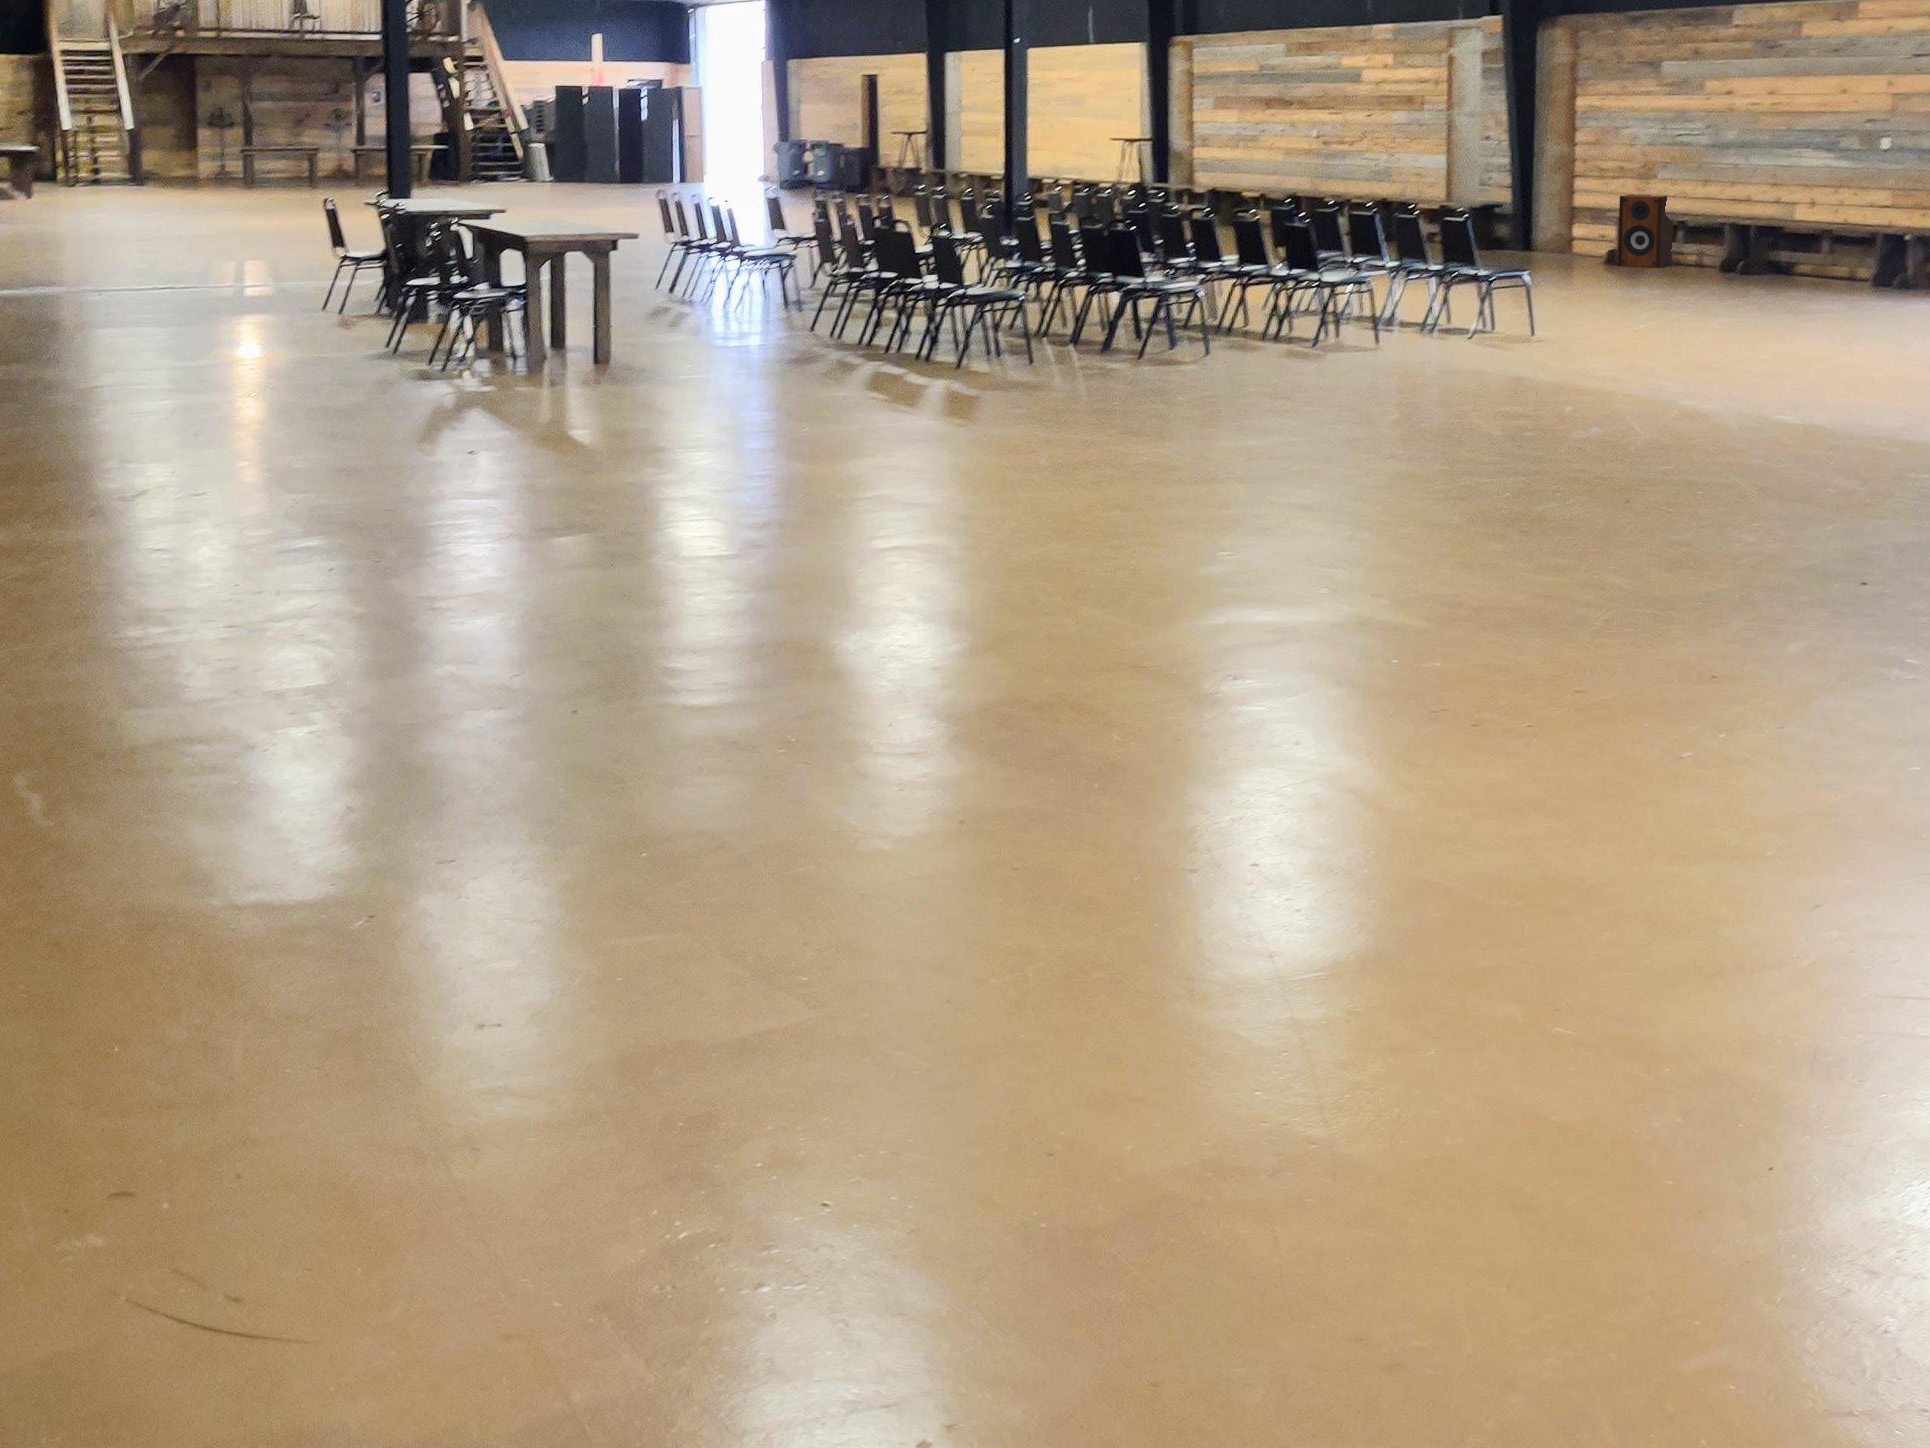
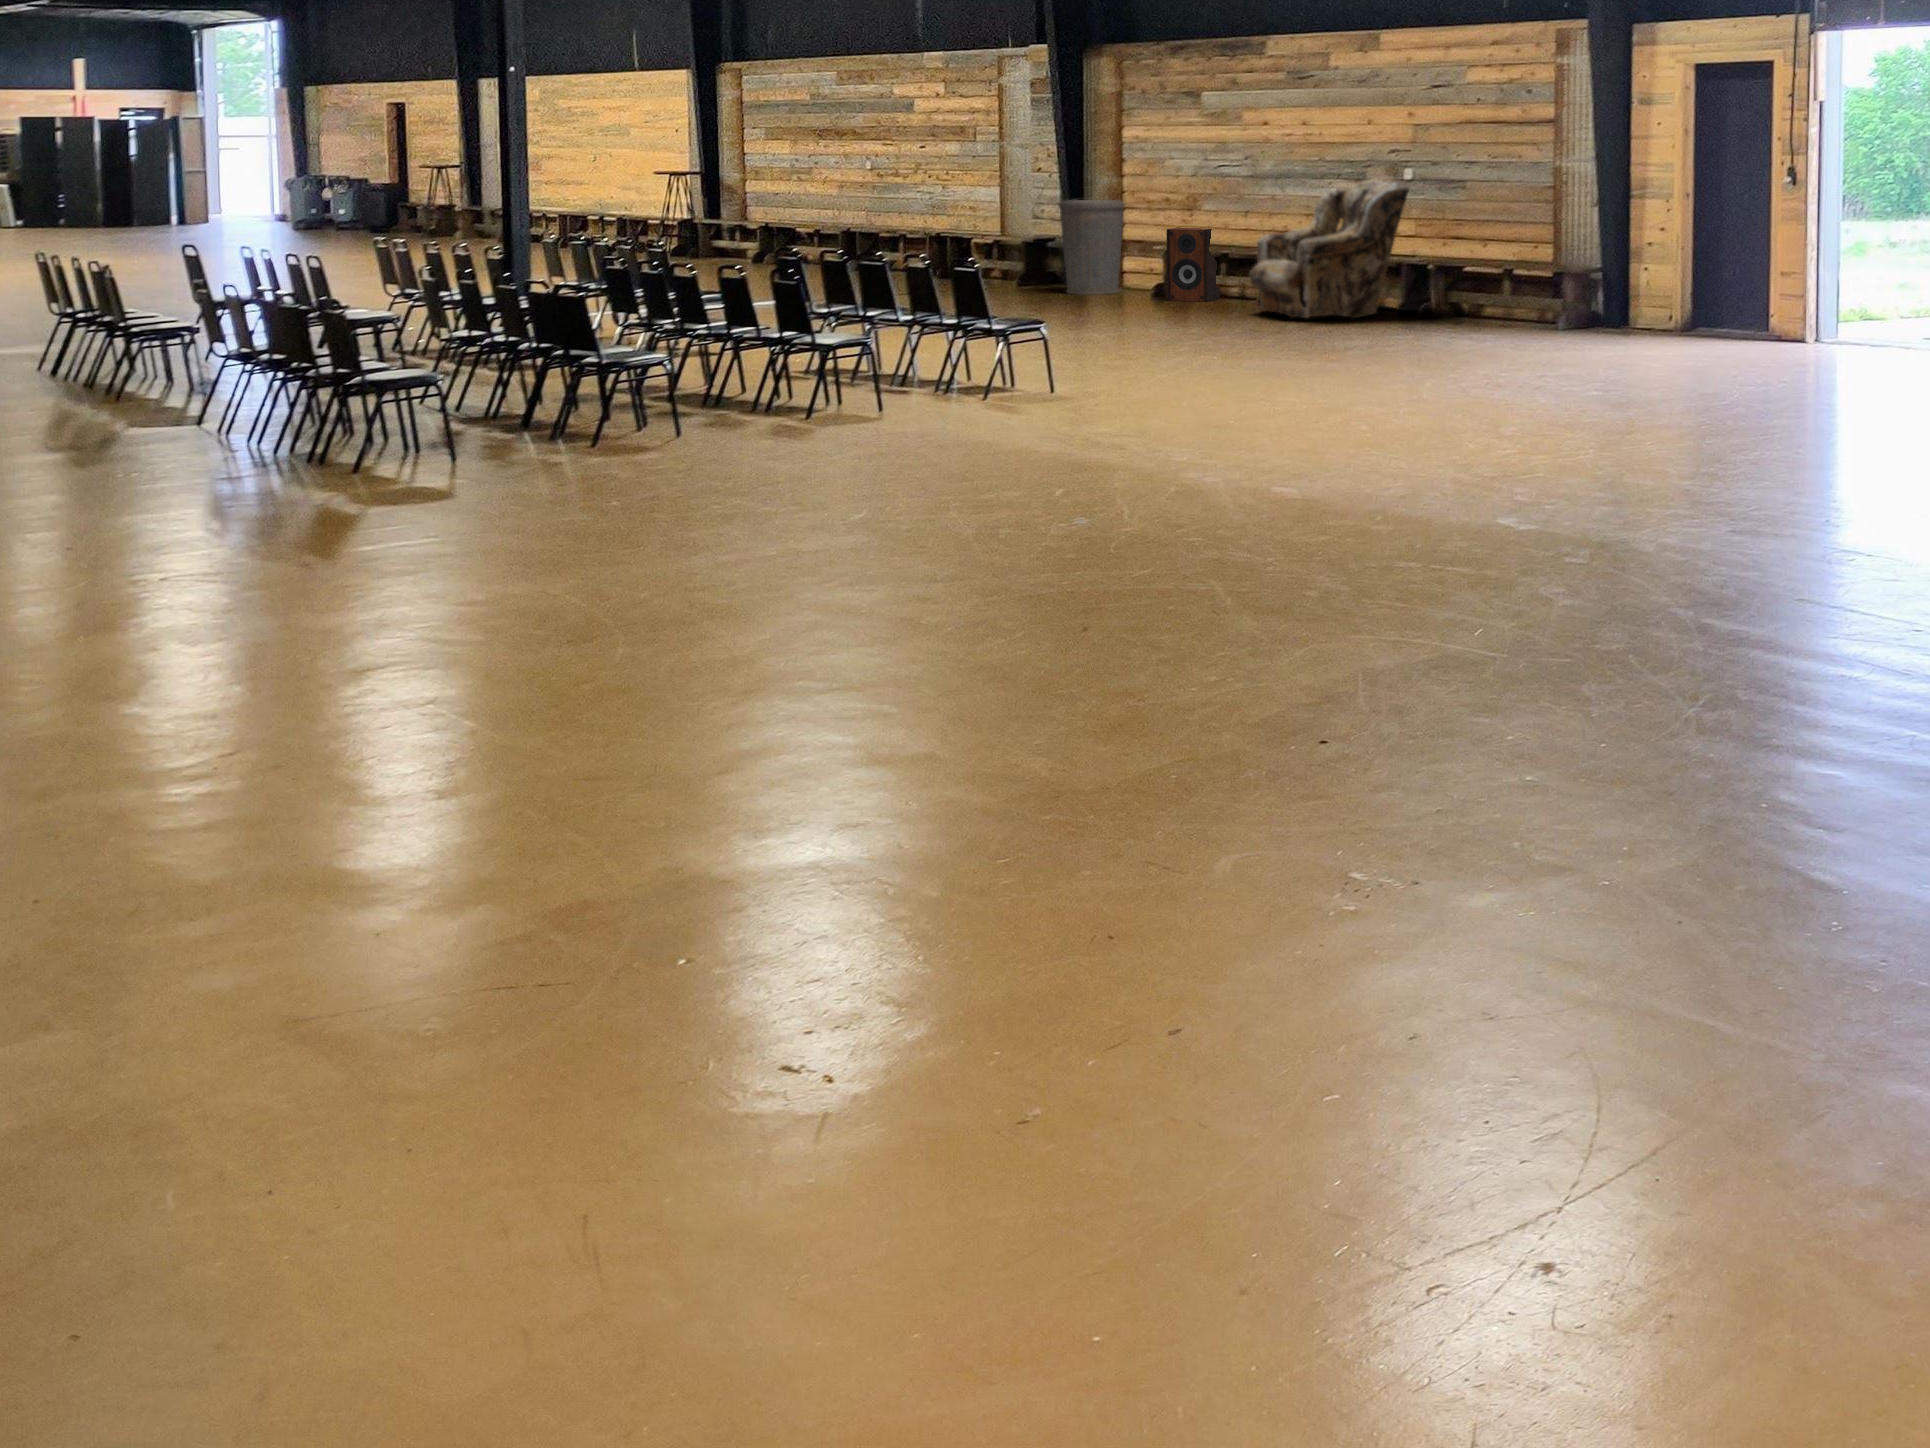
armchair: none [1708,147,1883,287] -> present [1250,178,1409,318]
trash can: none [1508,167,1575,259] -> present [1059,200,1125,295]

